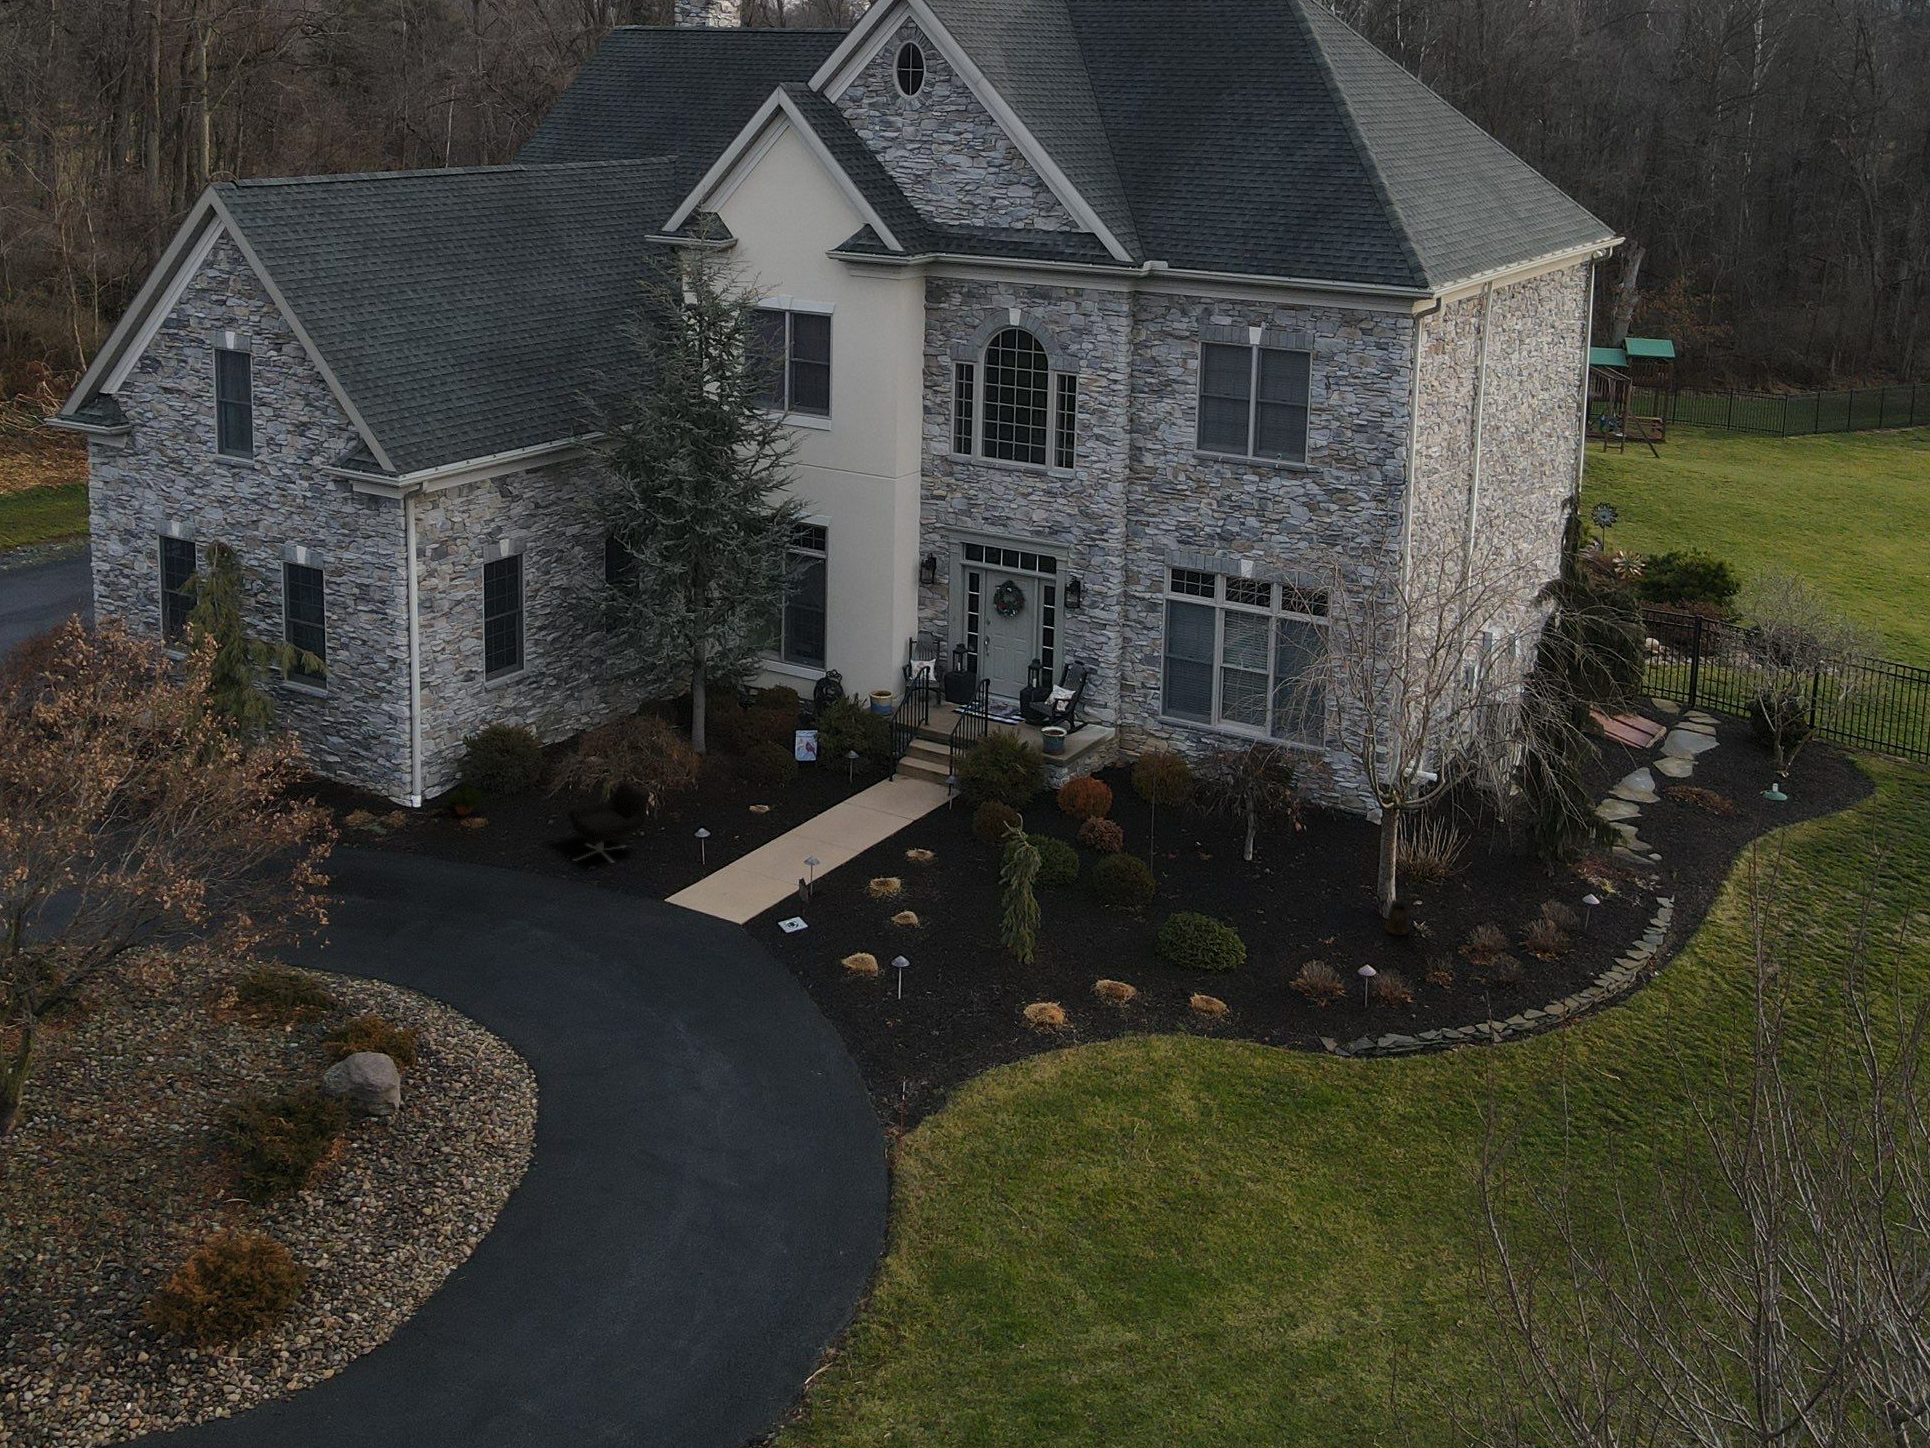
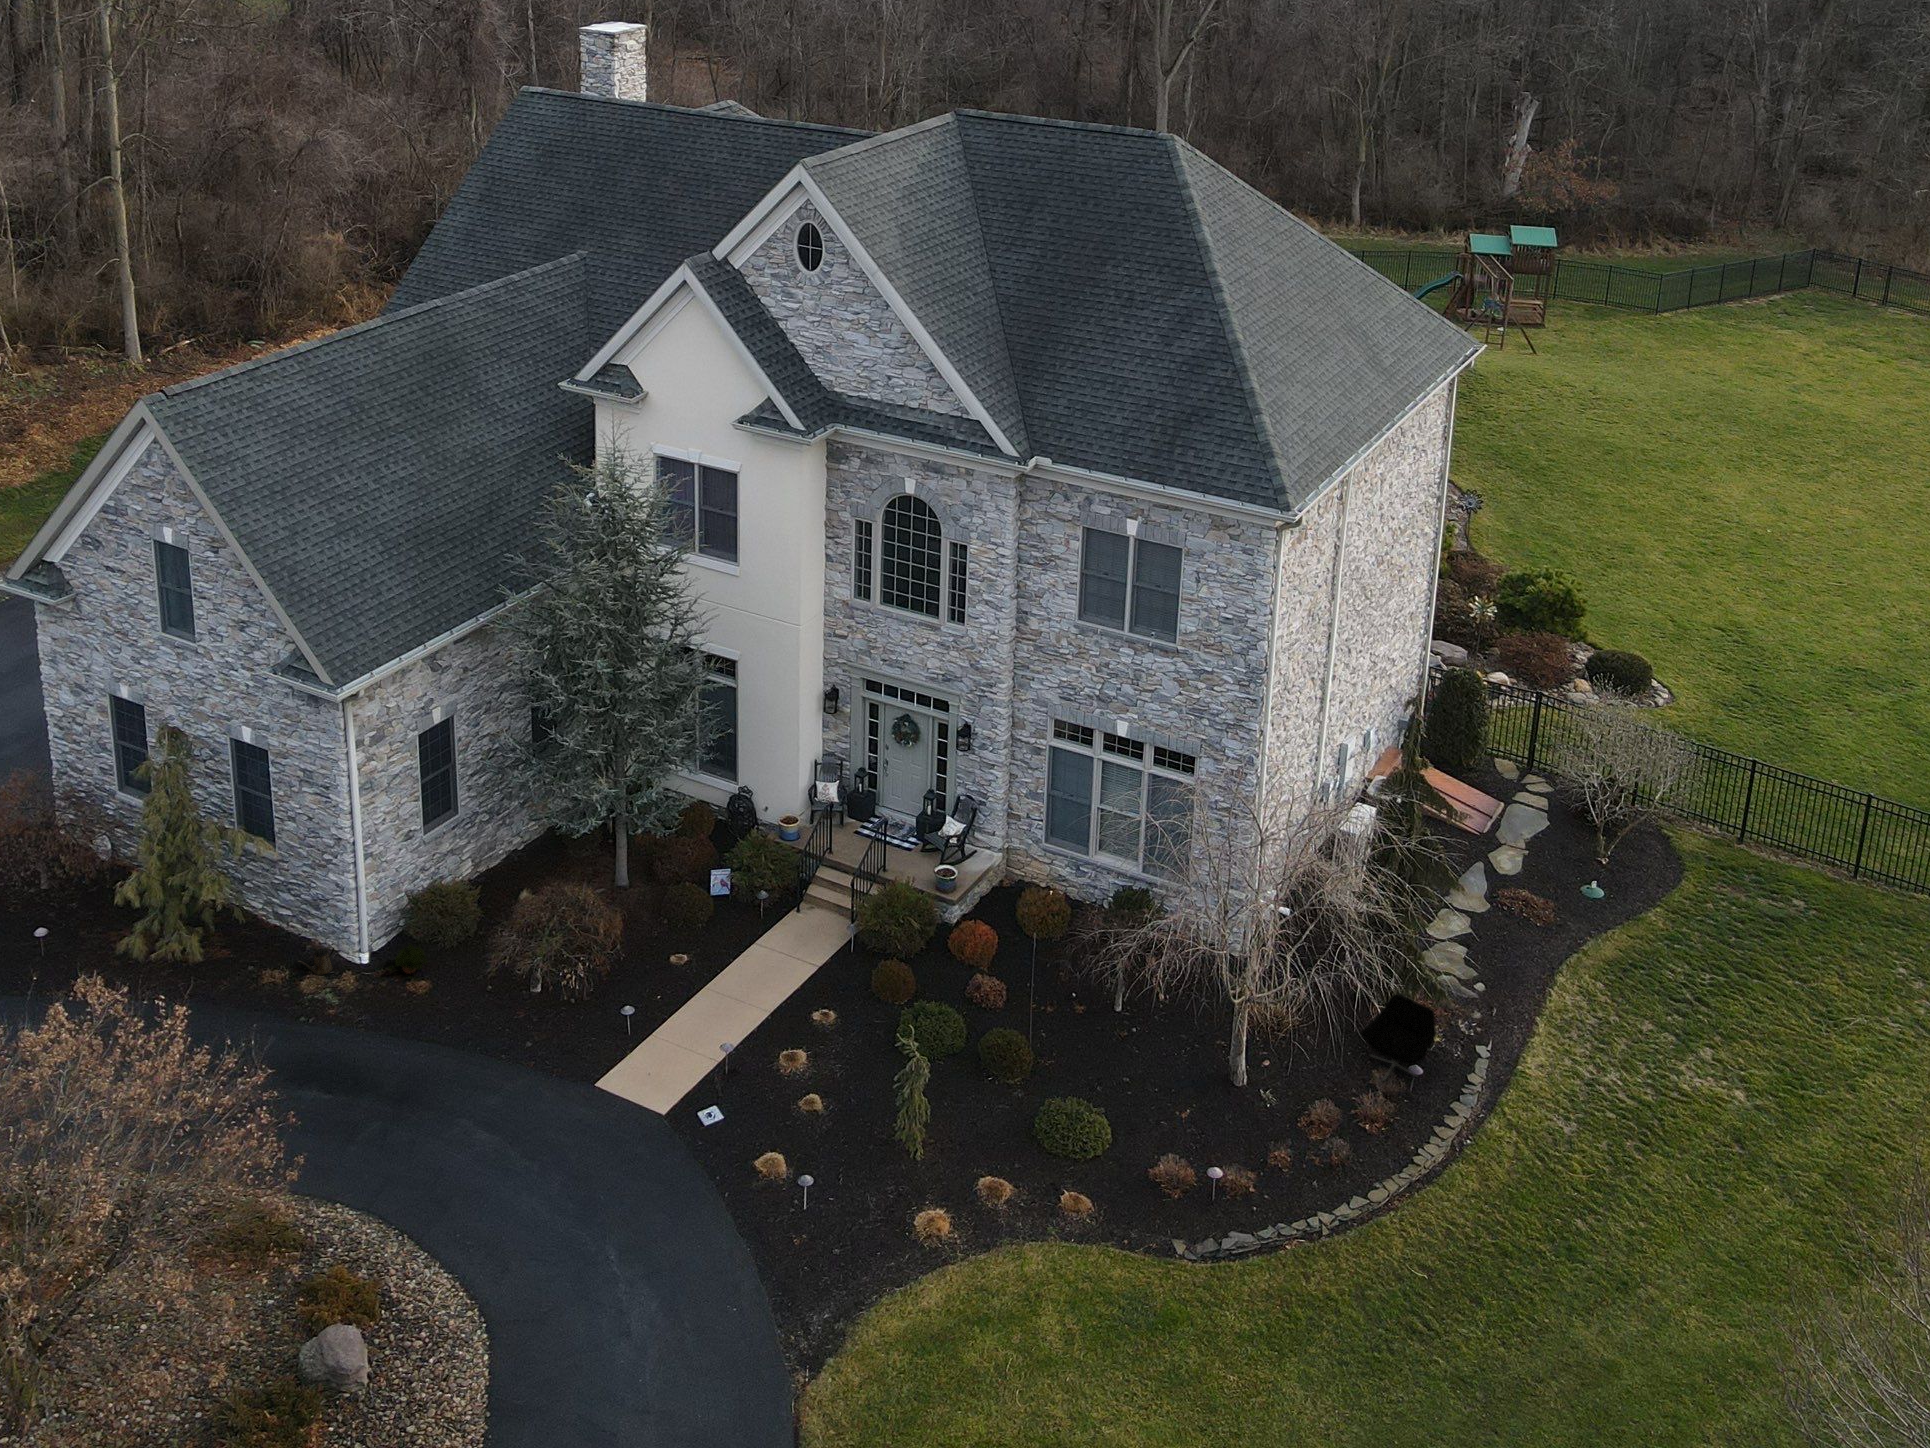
lounge chair: present [568,782,648,863] -> present [1361,994,1437,1080]
watering can: present [1385,900,1409,935] -> present [298,946,334,975]

